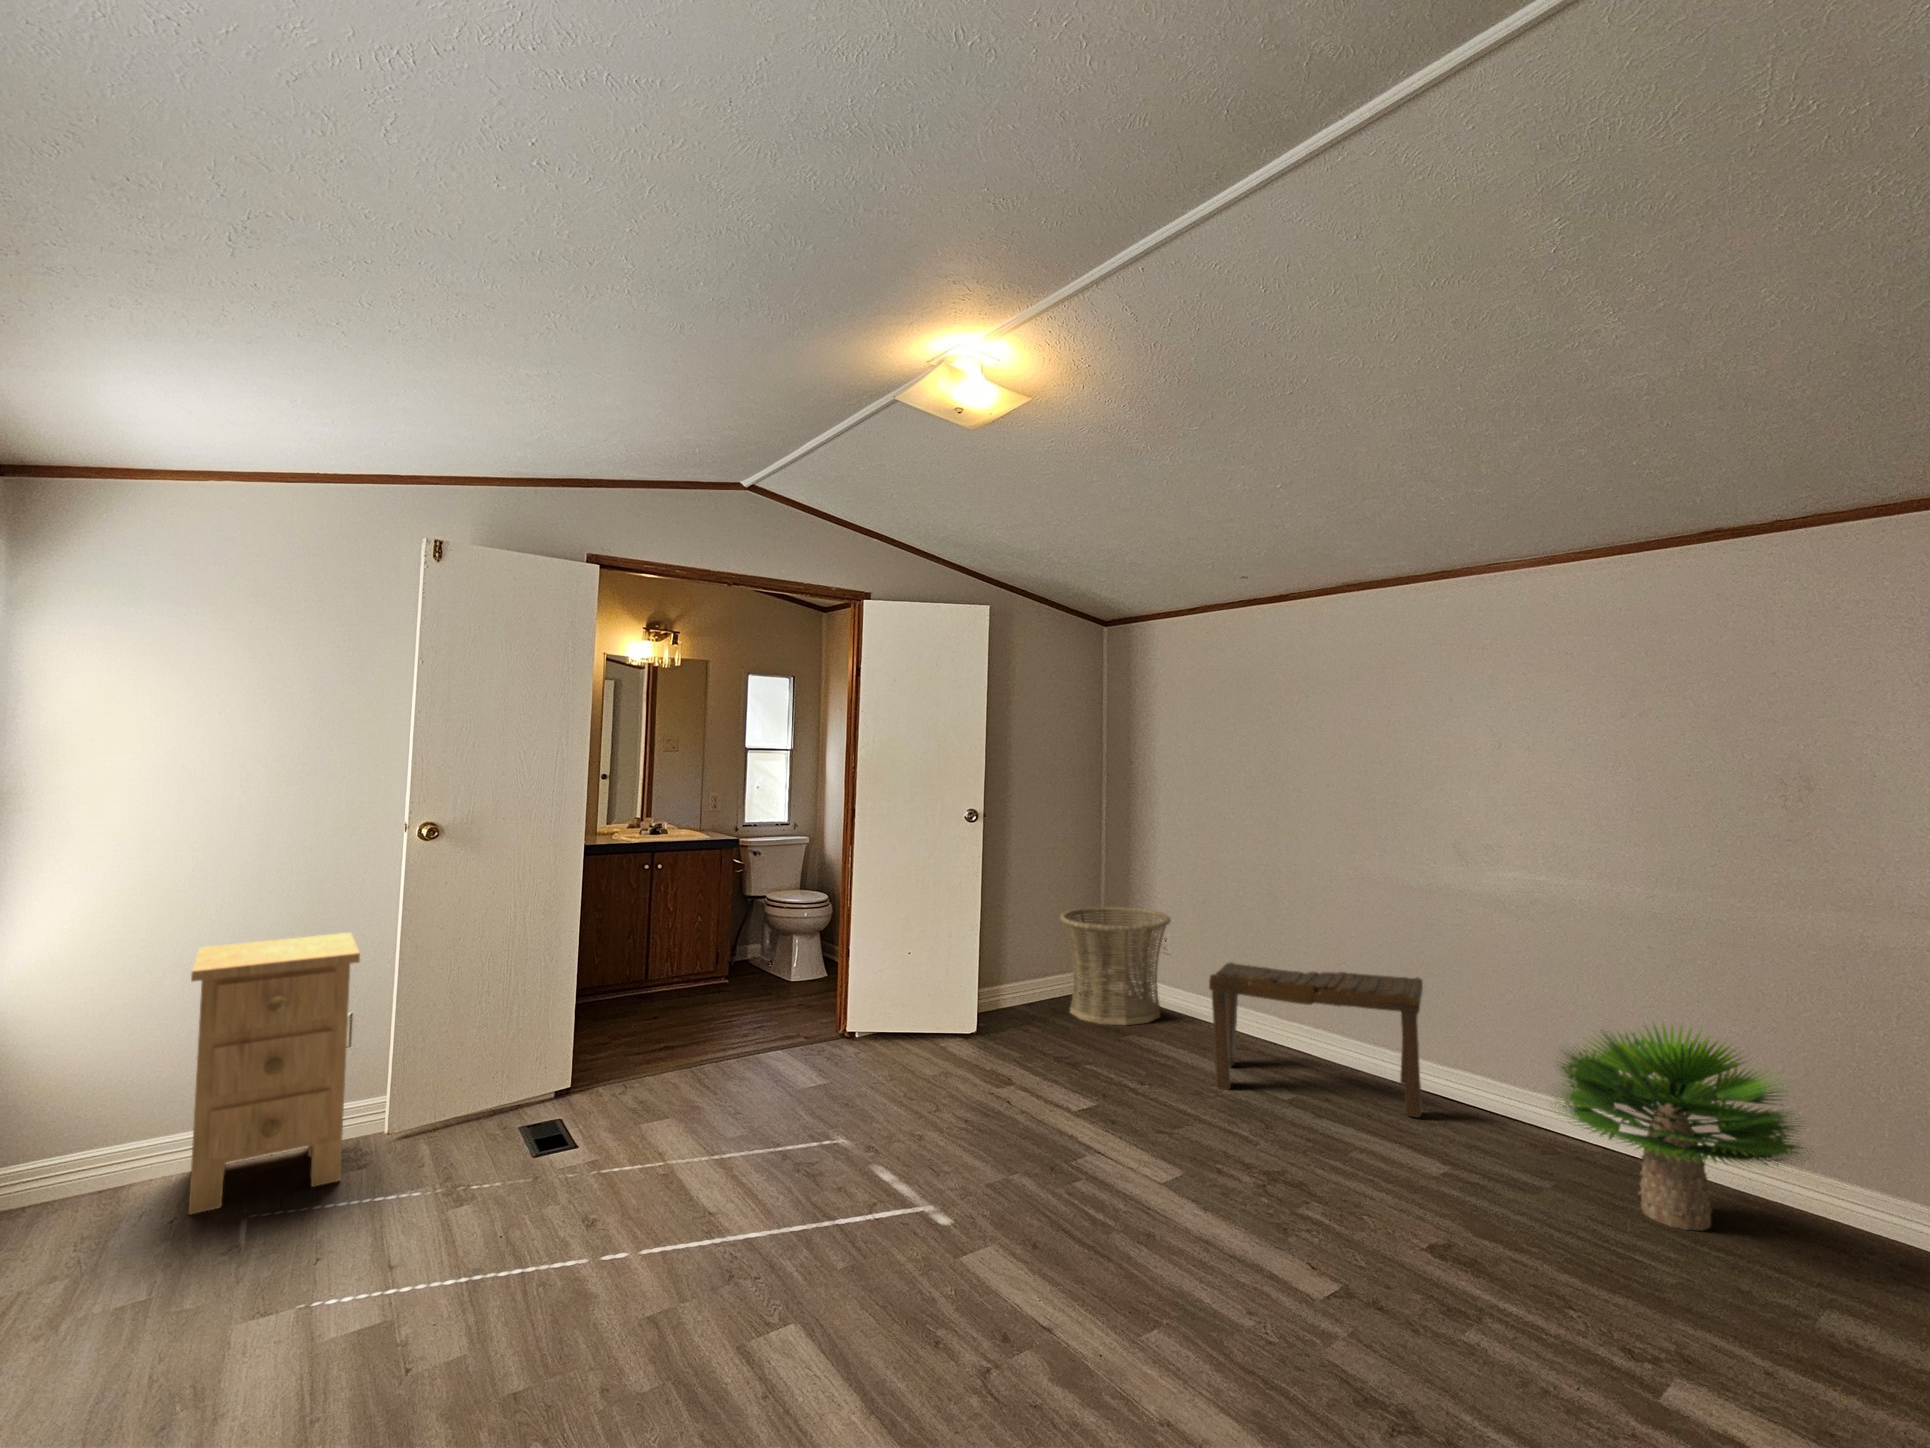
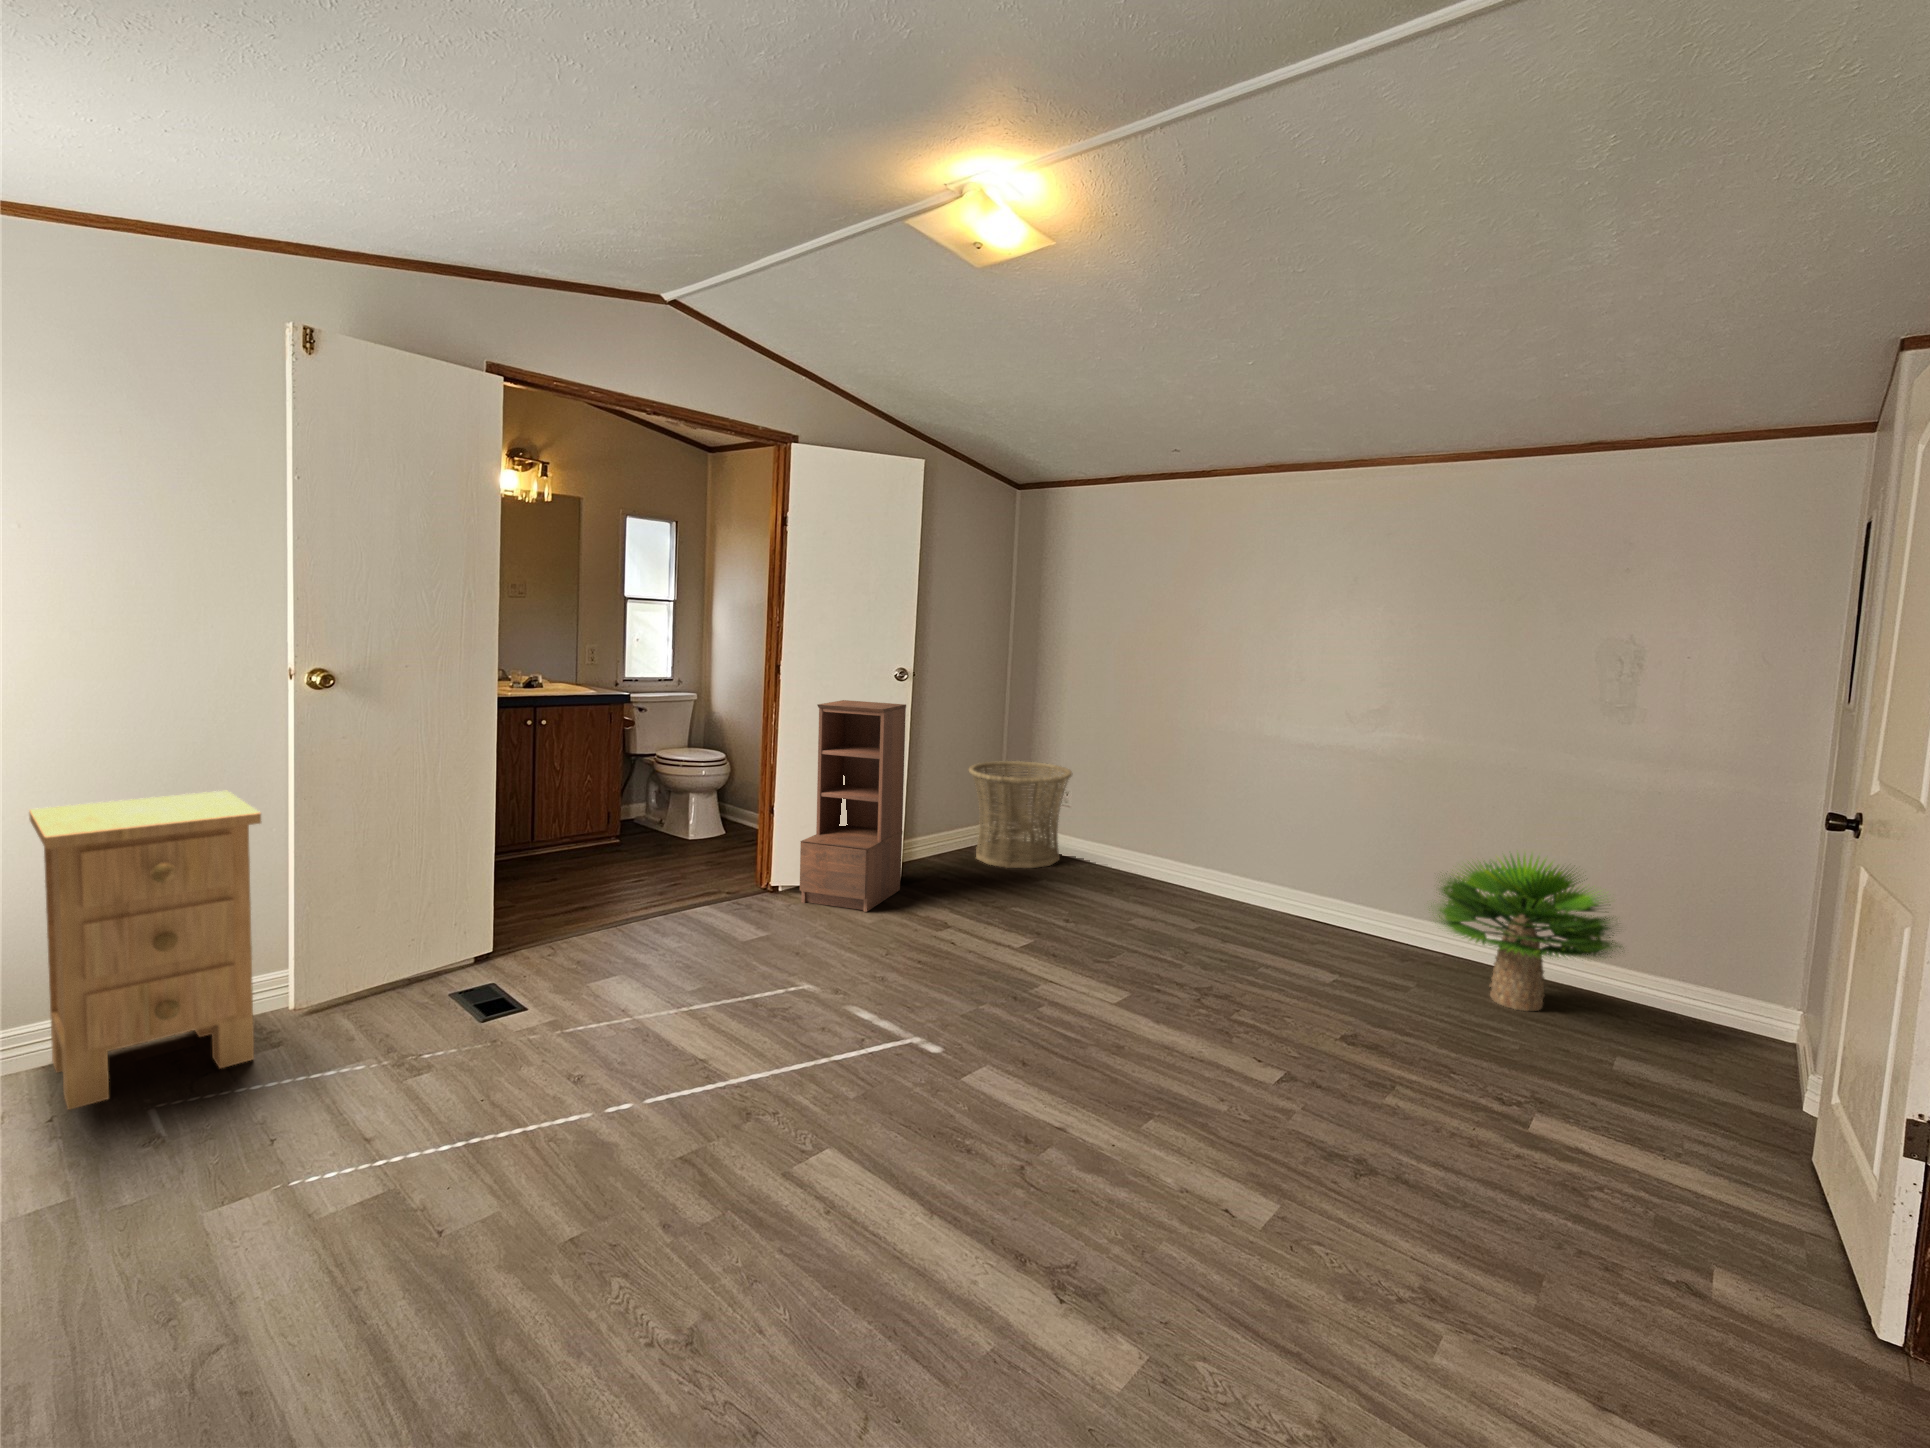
bookshelf: none [870,845,978,1067] -> present [800,700,906,912]
bench: present [1209,962,1423,1117] -> none [1127,809,1314,936]

